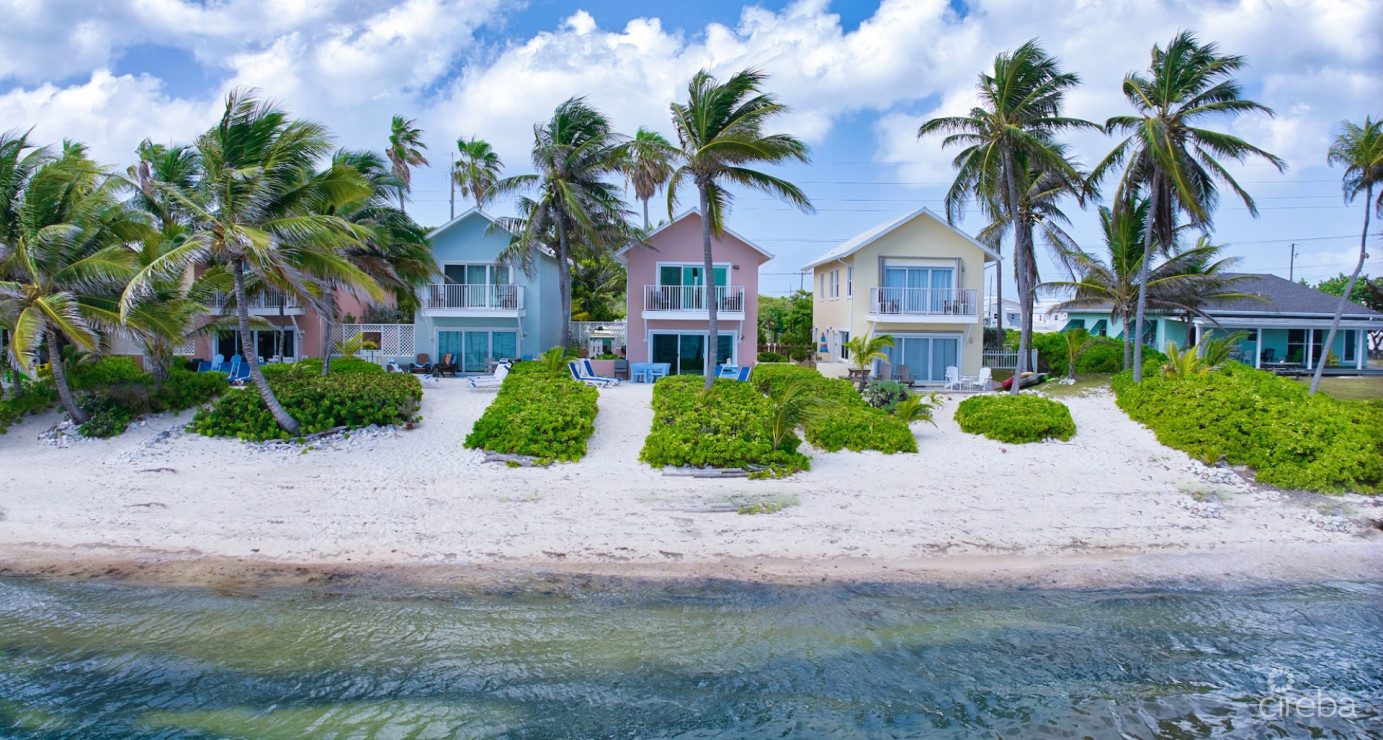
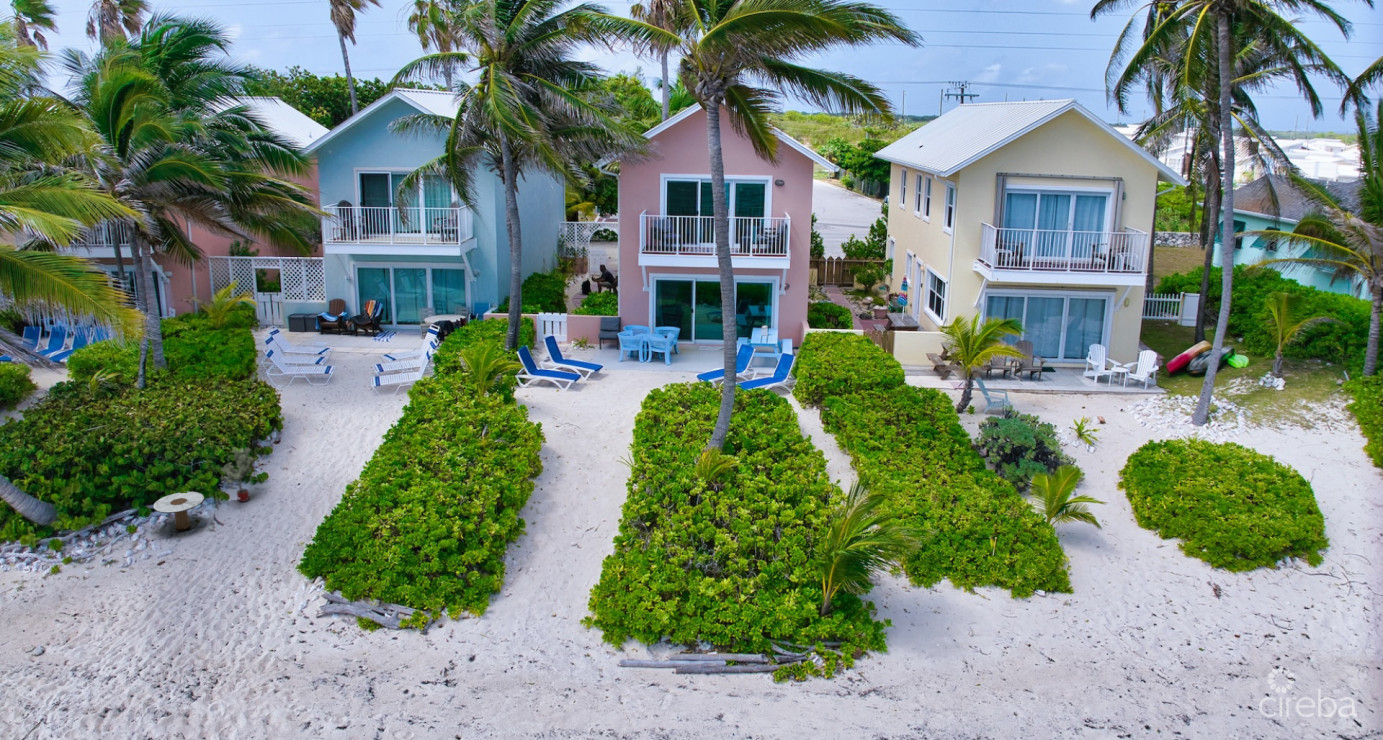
side table: none [362,417,392,439] -> present [153,492,204,532]

